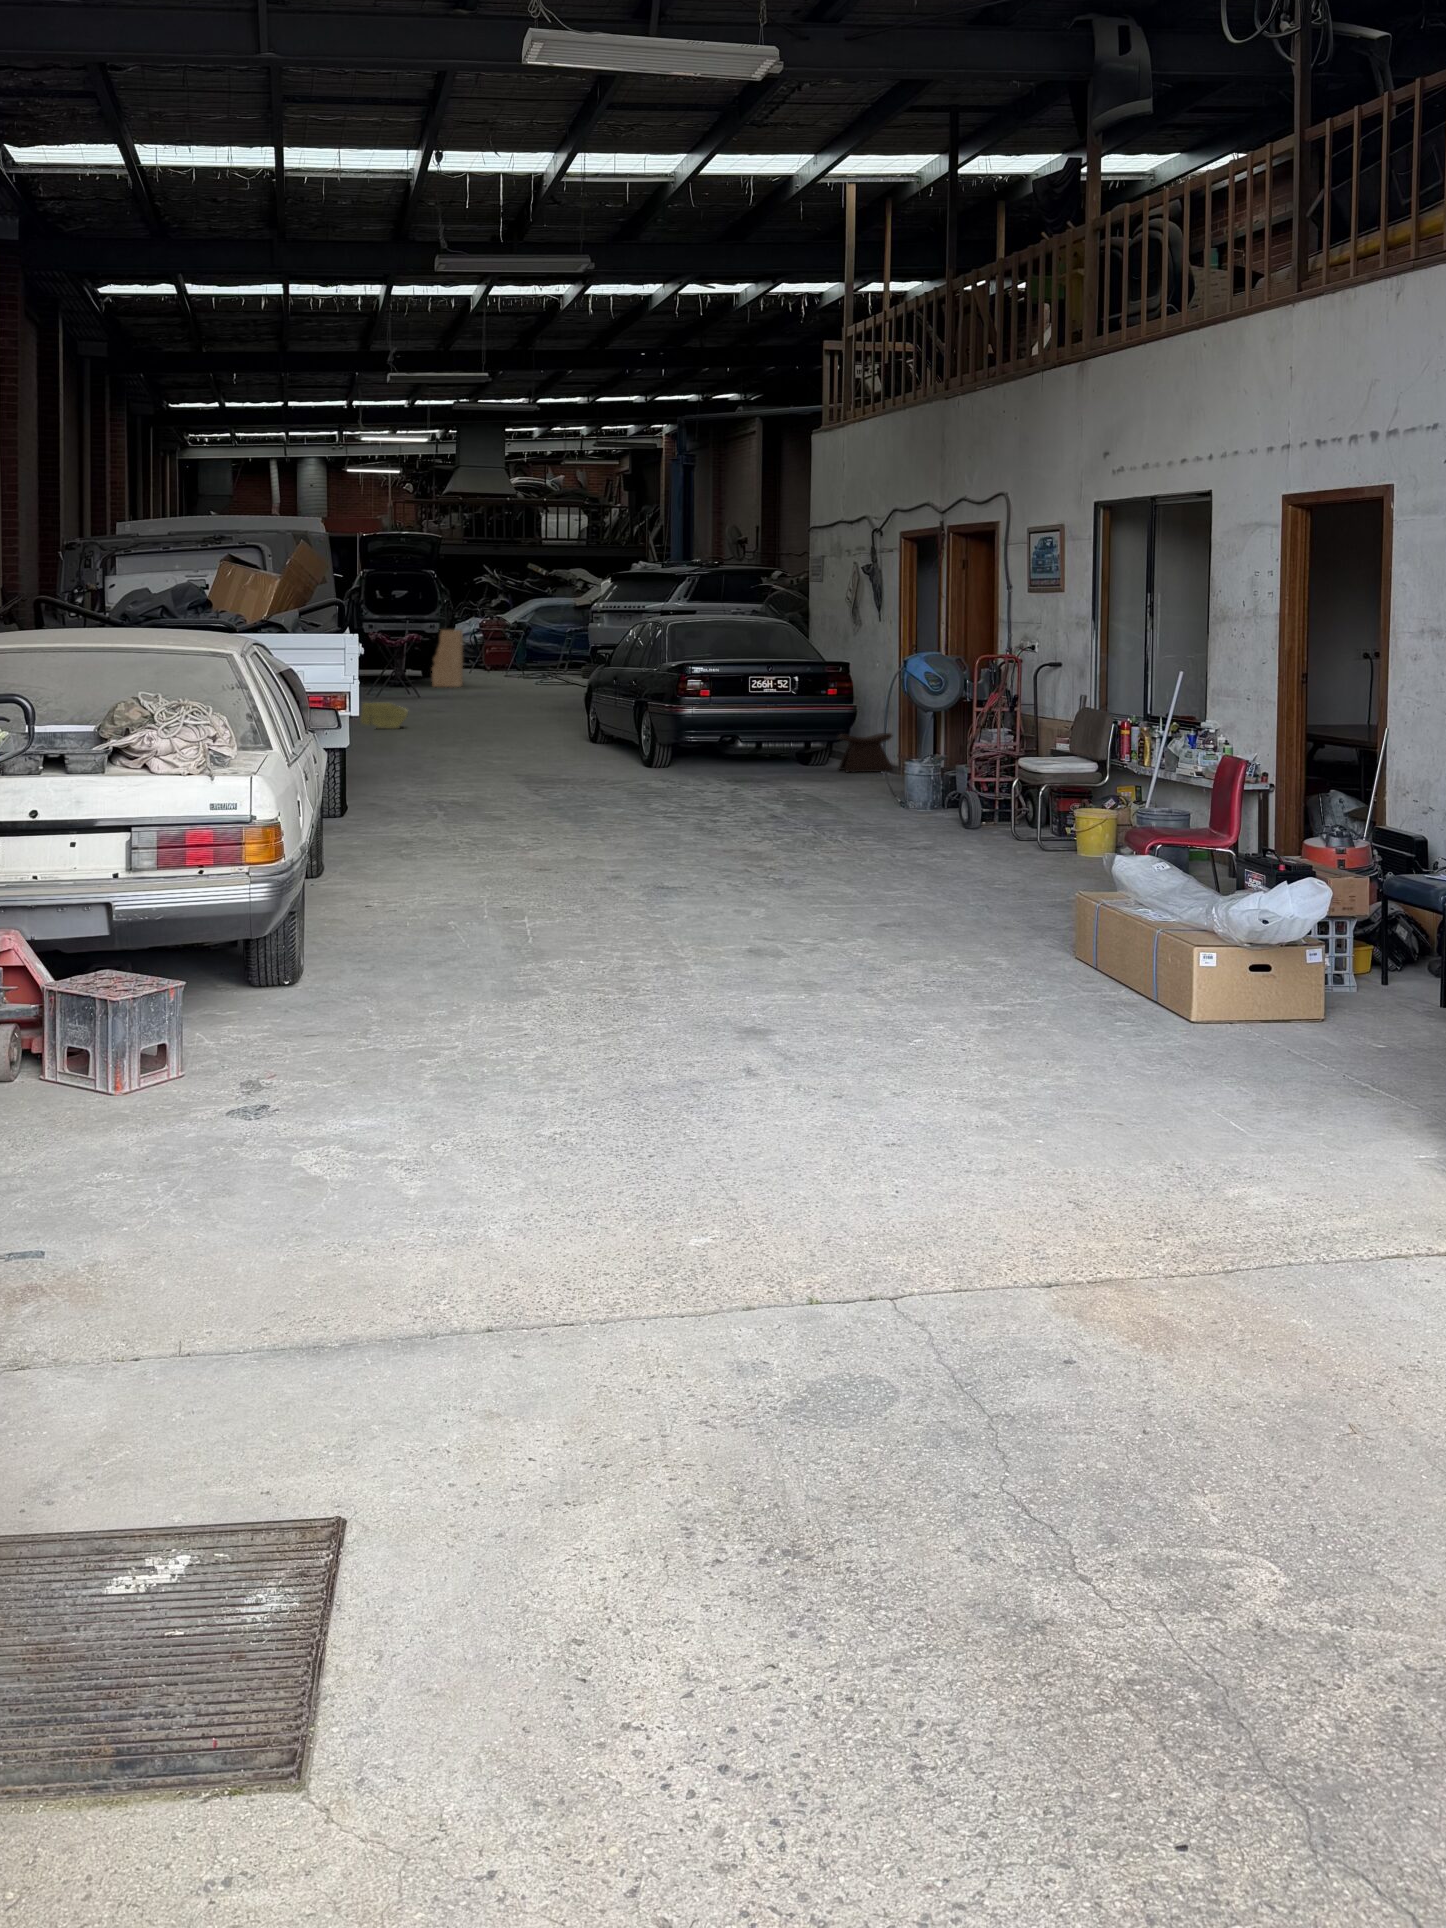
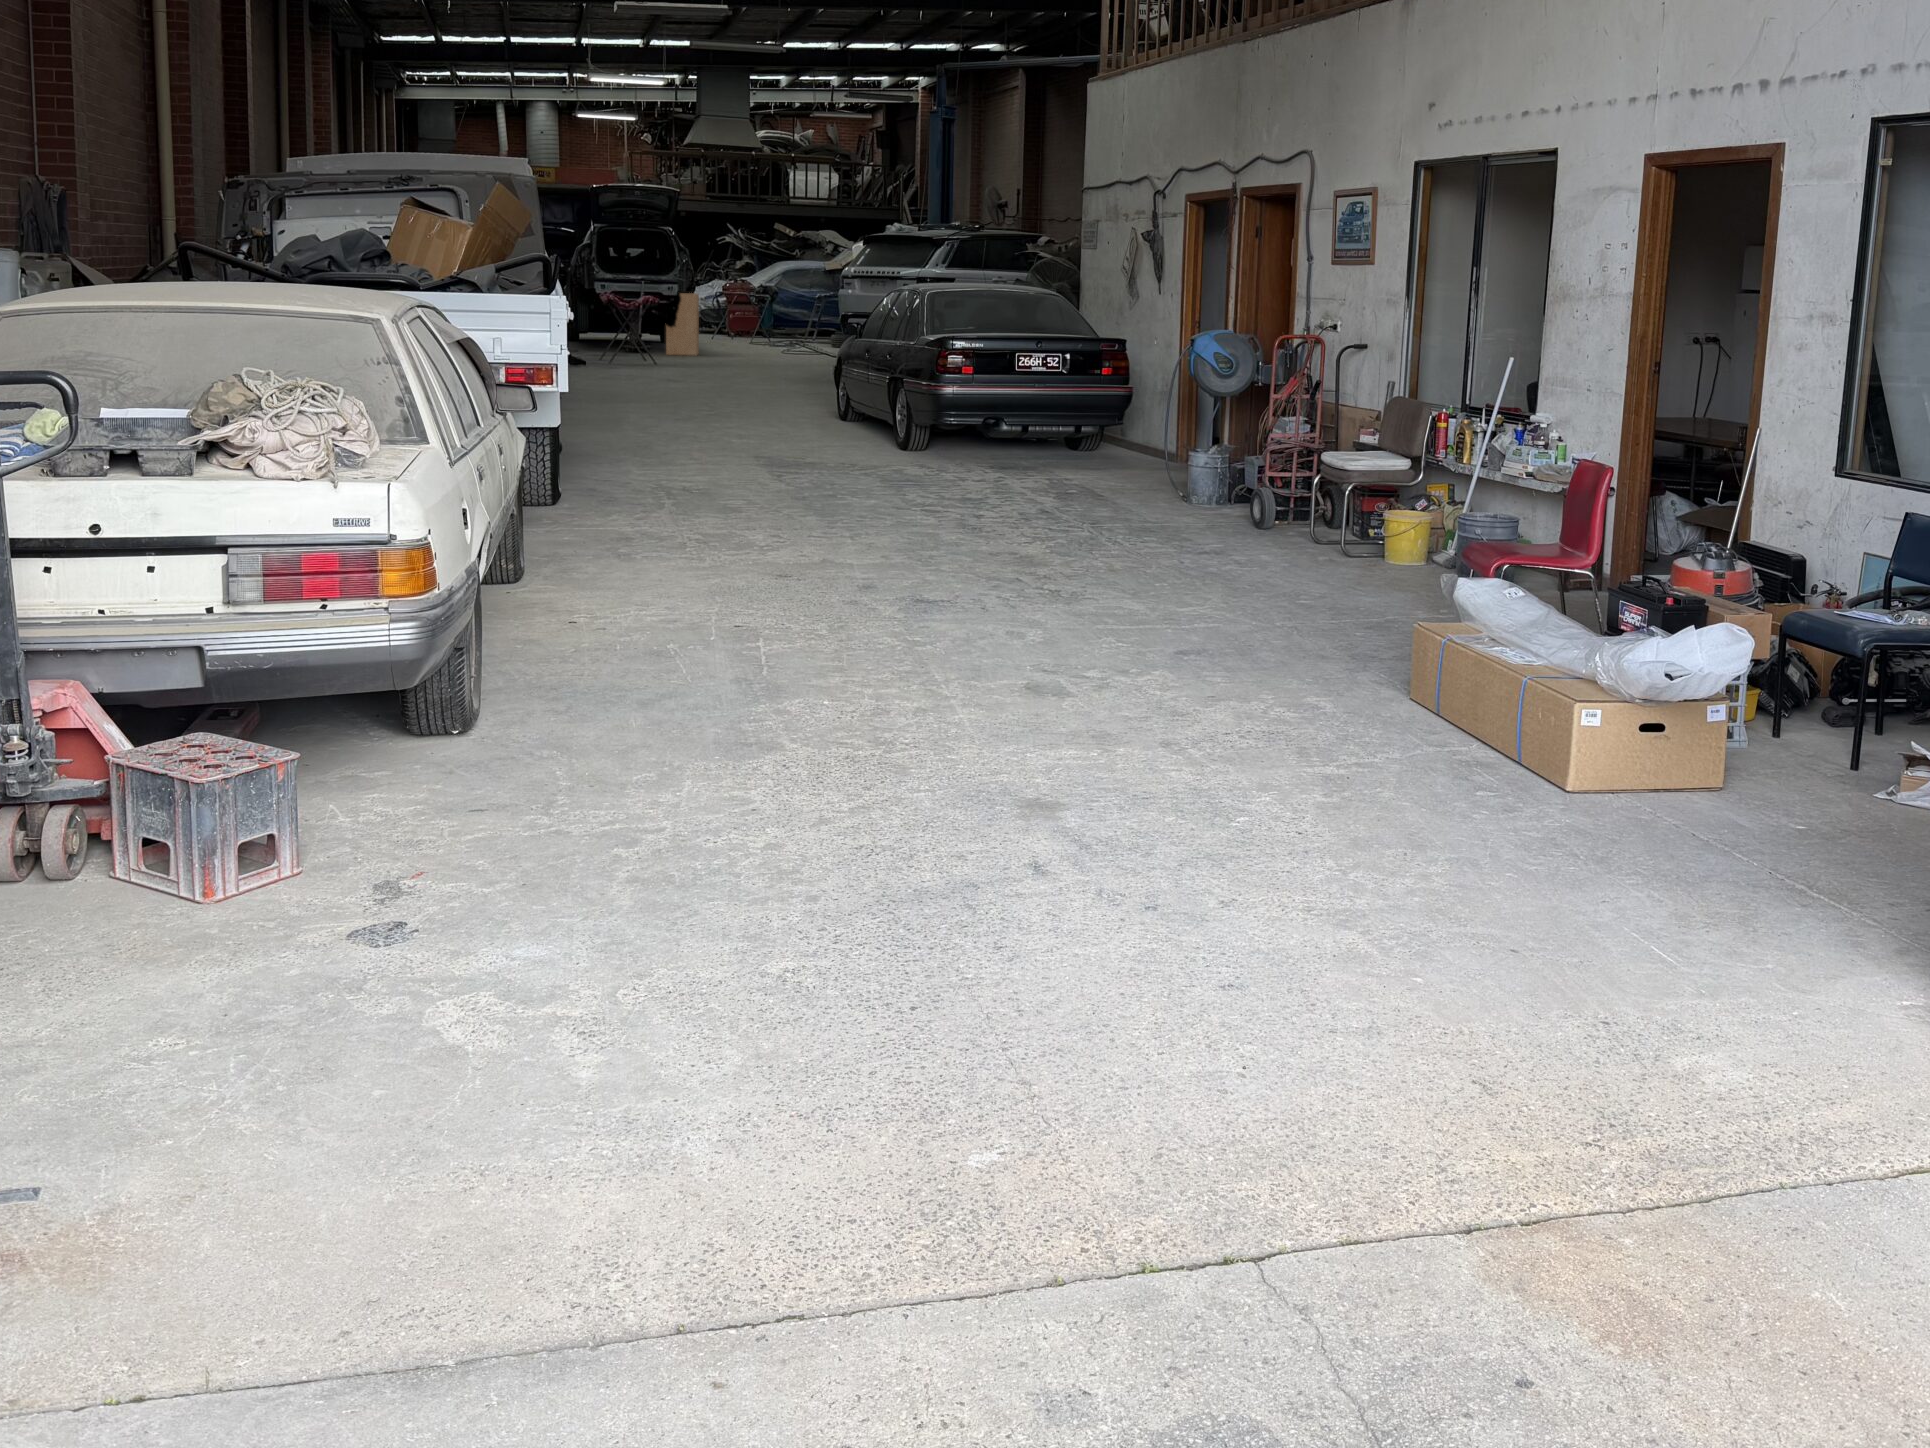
storage bin: present [361,703,408,729] -> none [576,373,635,402]
stool: present [838,733,893,772] -> none [1111,418,1172,461]

